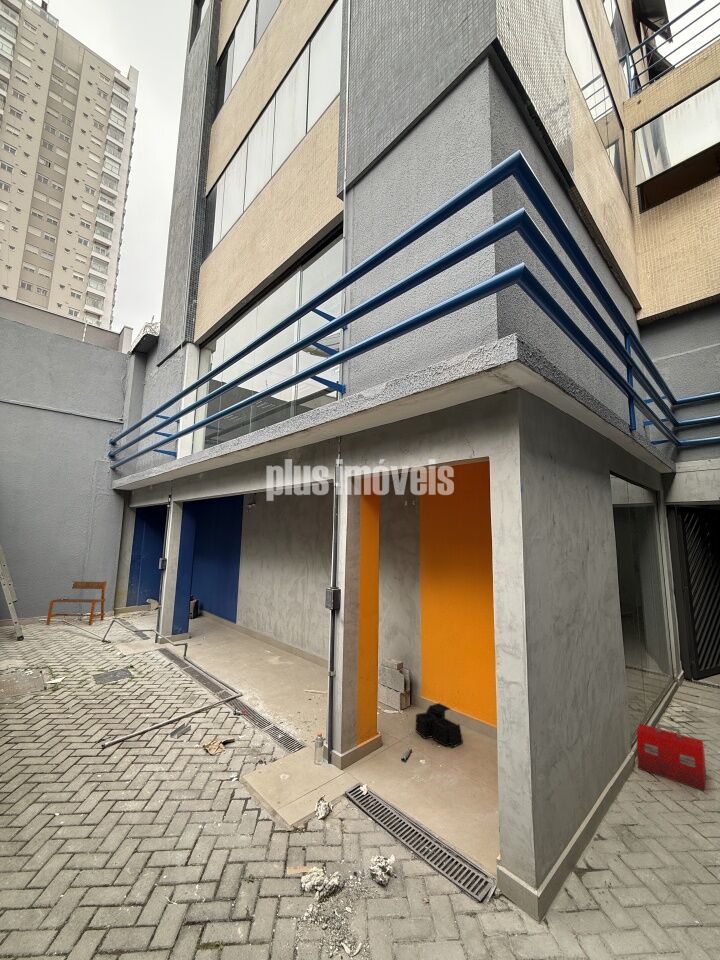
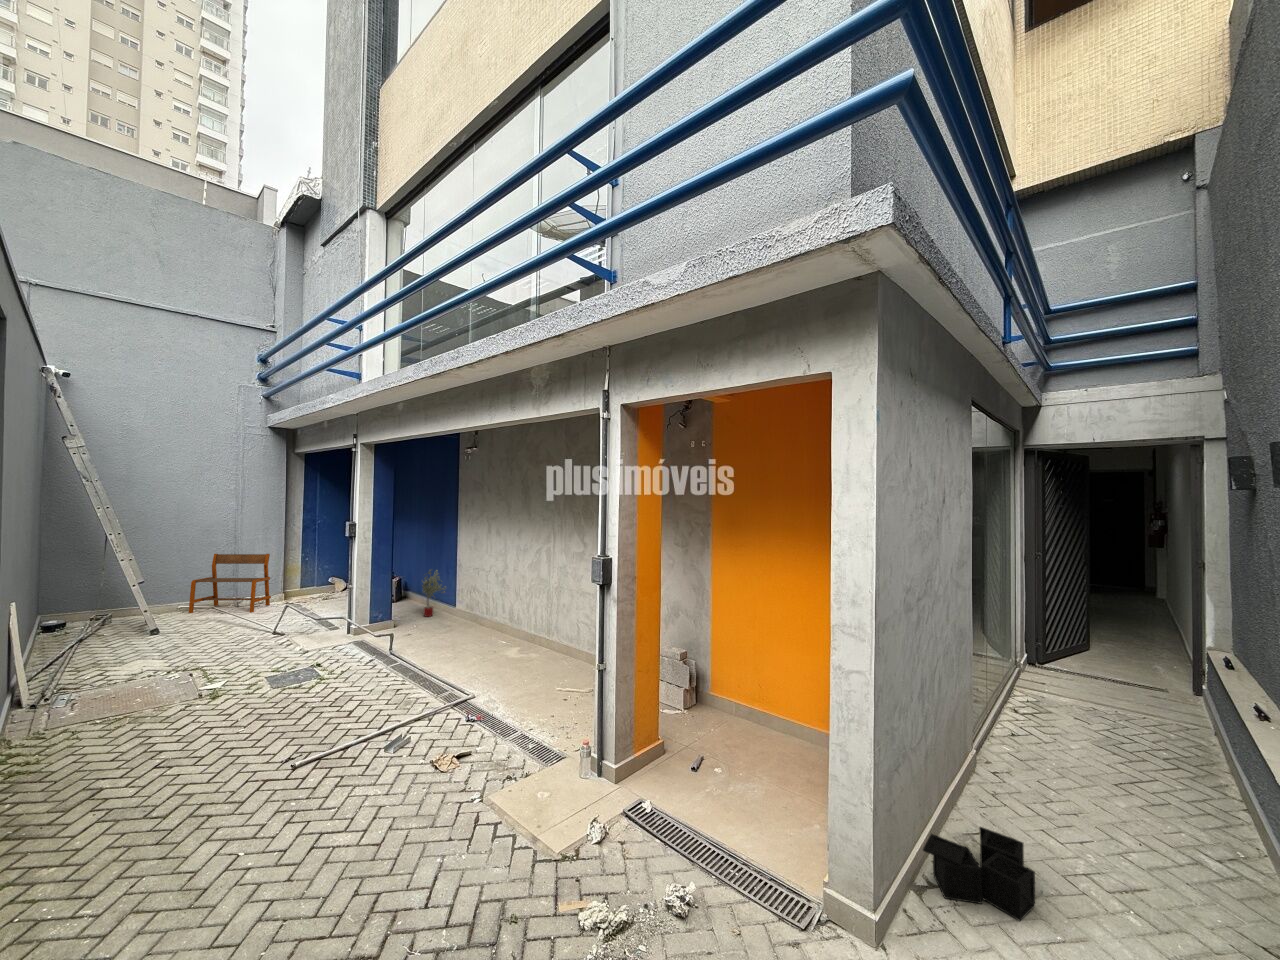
potted tree: none [211,595,231,631] -> present [422,569,446,617]
storage bin: present [416,703,463,748] -> present [923,827,1042,921]
toolbox: present [637,724,706,791] -> none [980,715,1060,791]

